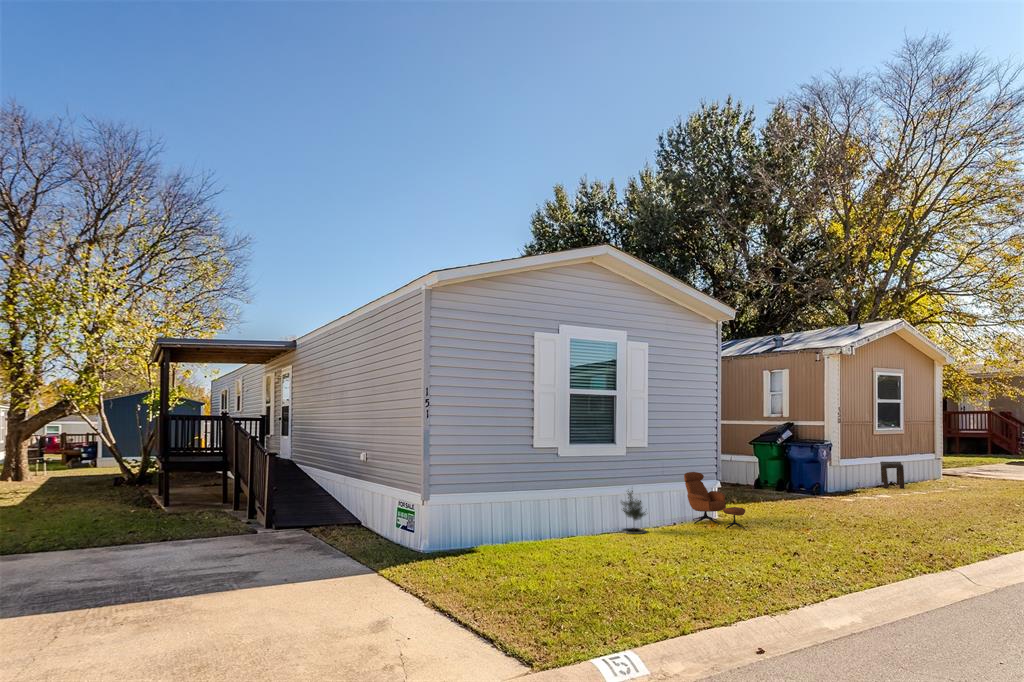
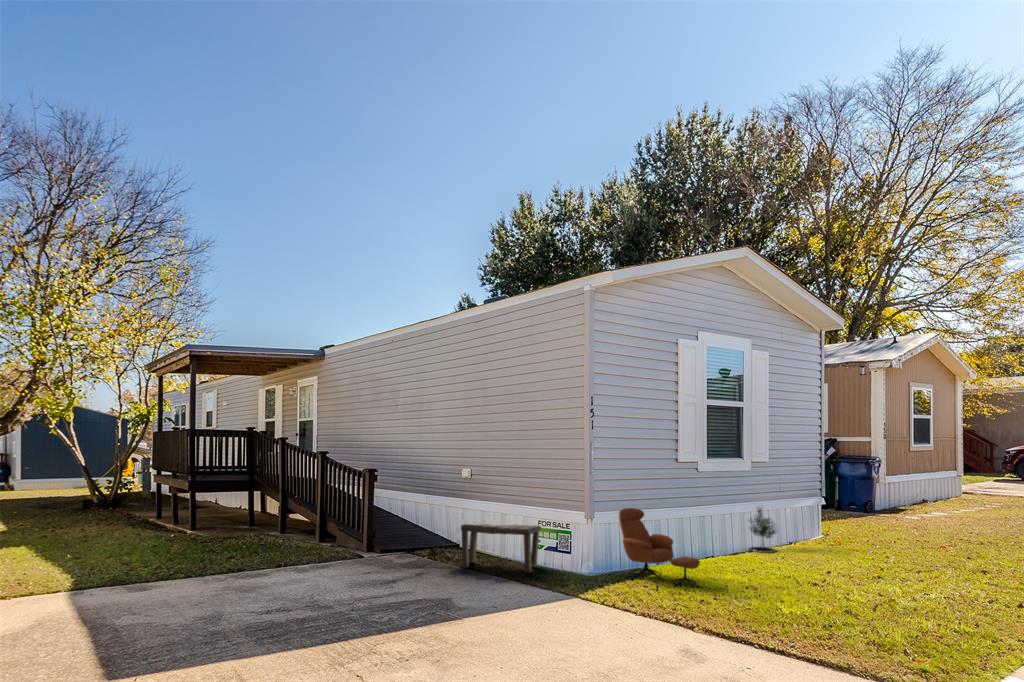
bench: present [880,461,905,489] -> present [461,523,541,573]
lounge chair: present [684,472,745,529] -> present [619,508,700,587]

